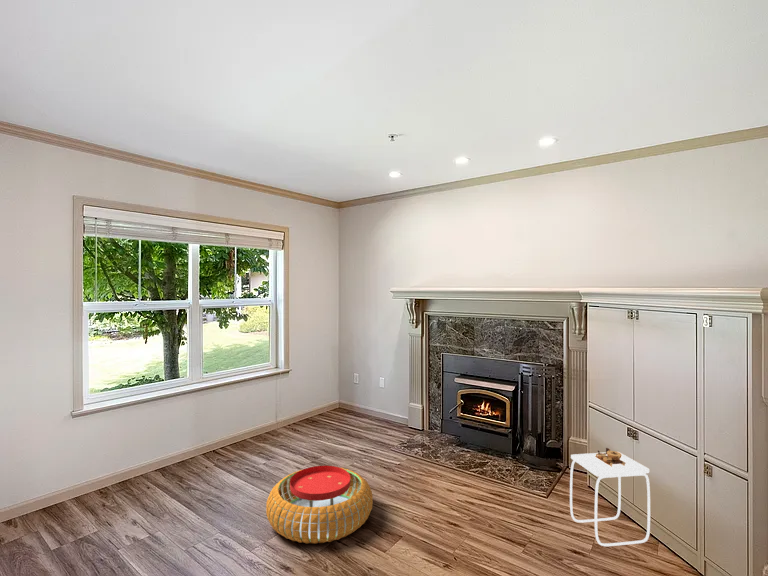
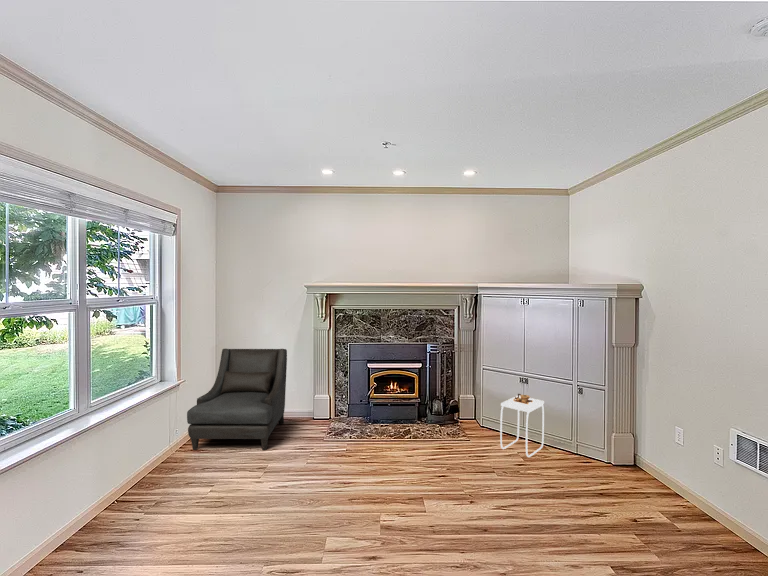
armchair: none [288,346,388,443] -> present [187,349,287,450]
pouf: present [266,466,373,544] -> none [293,462,395,537]

